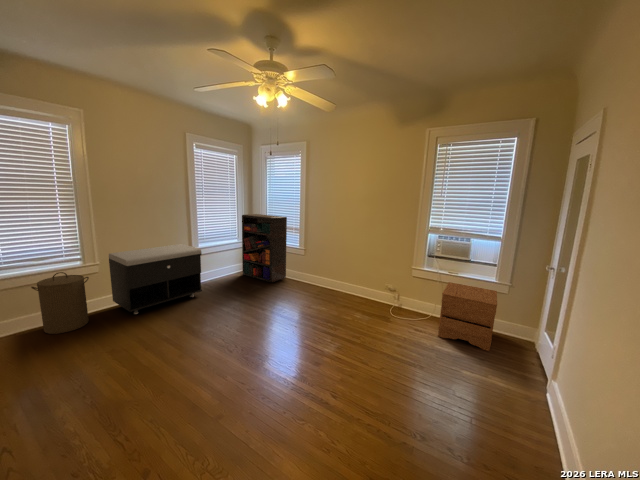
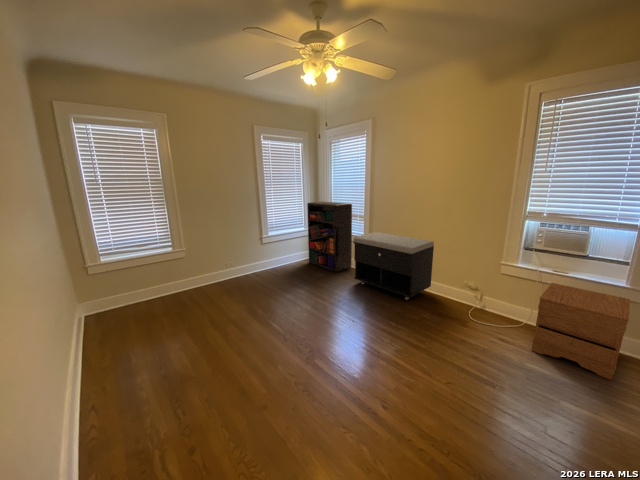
storage bench: present [109,244,202,314] -> present [353,232,434,300]
laundry hamper: present [31,272,89,334] -> none [134,257,176,308]

